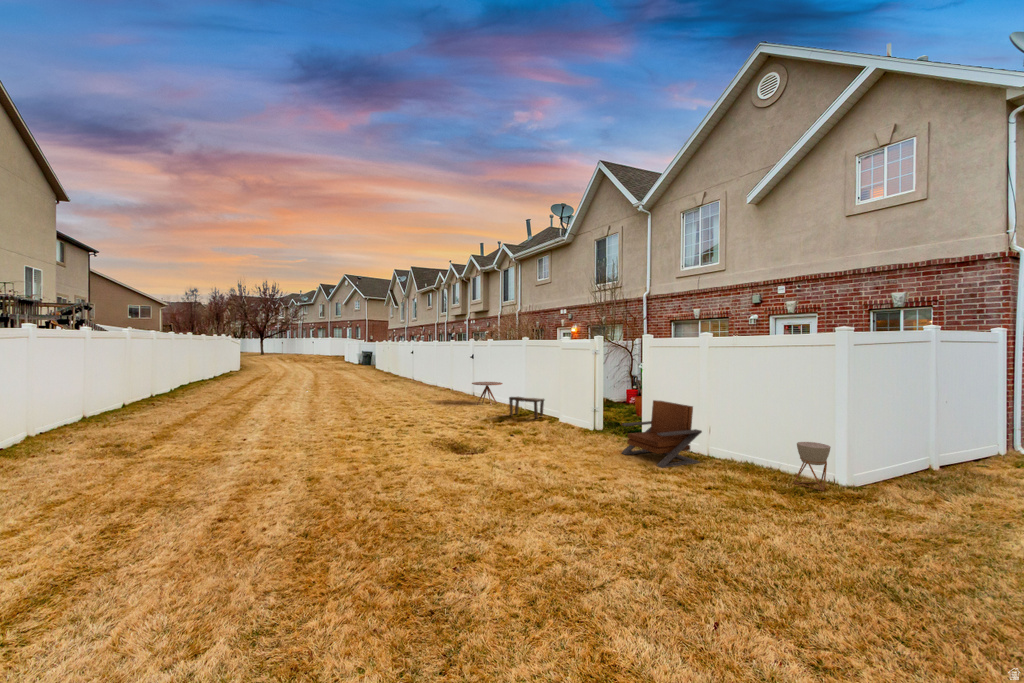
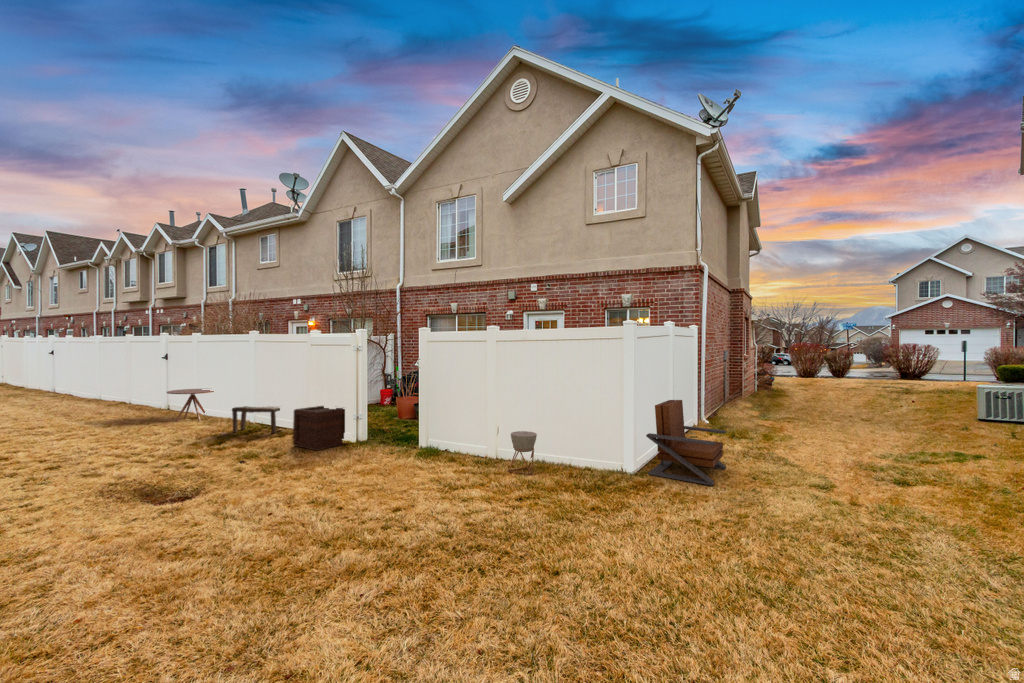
wooden crate: none [546,399,587,434] -> present [293,406,347,451]
lounge chair: present [622,400,702,468] -> present [646,400,726,486]
planter: present [794,442,831,491] -> present [508,431,537,475]

